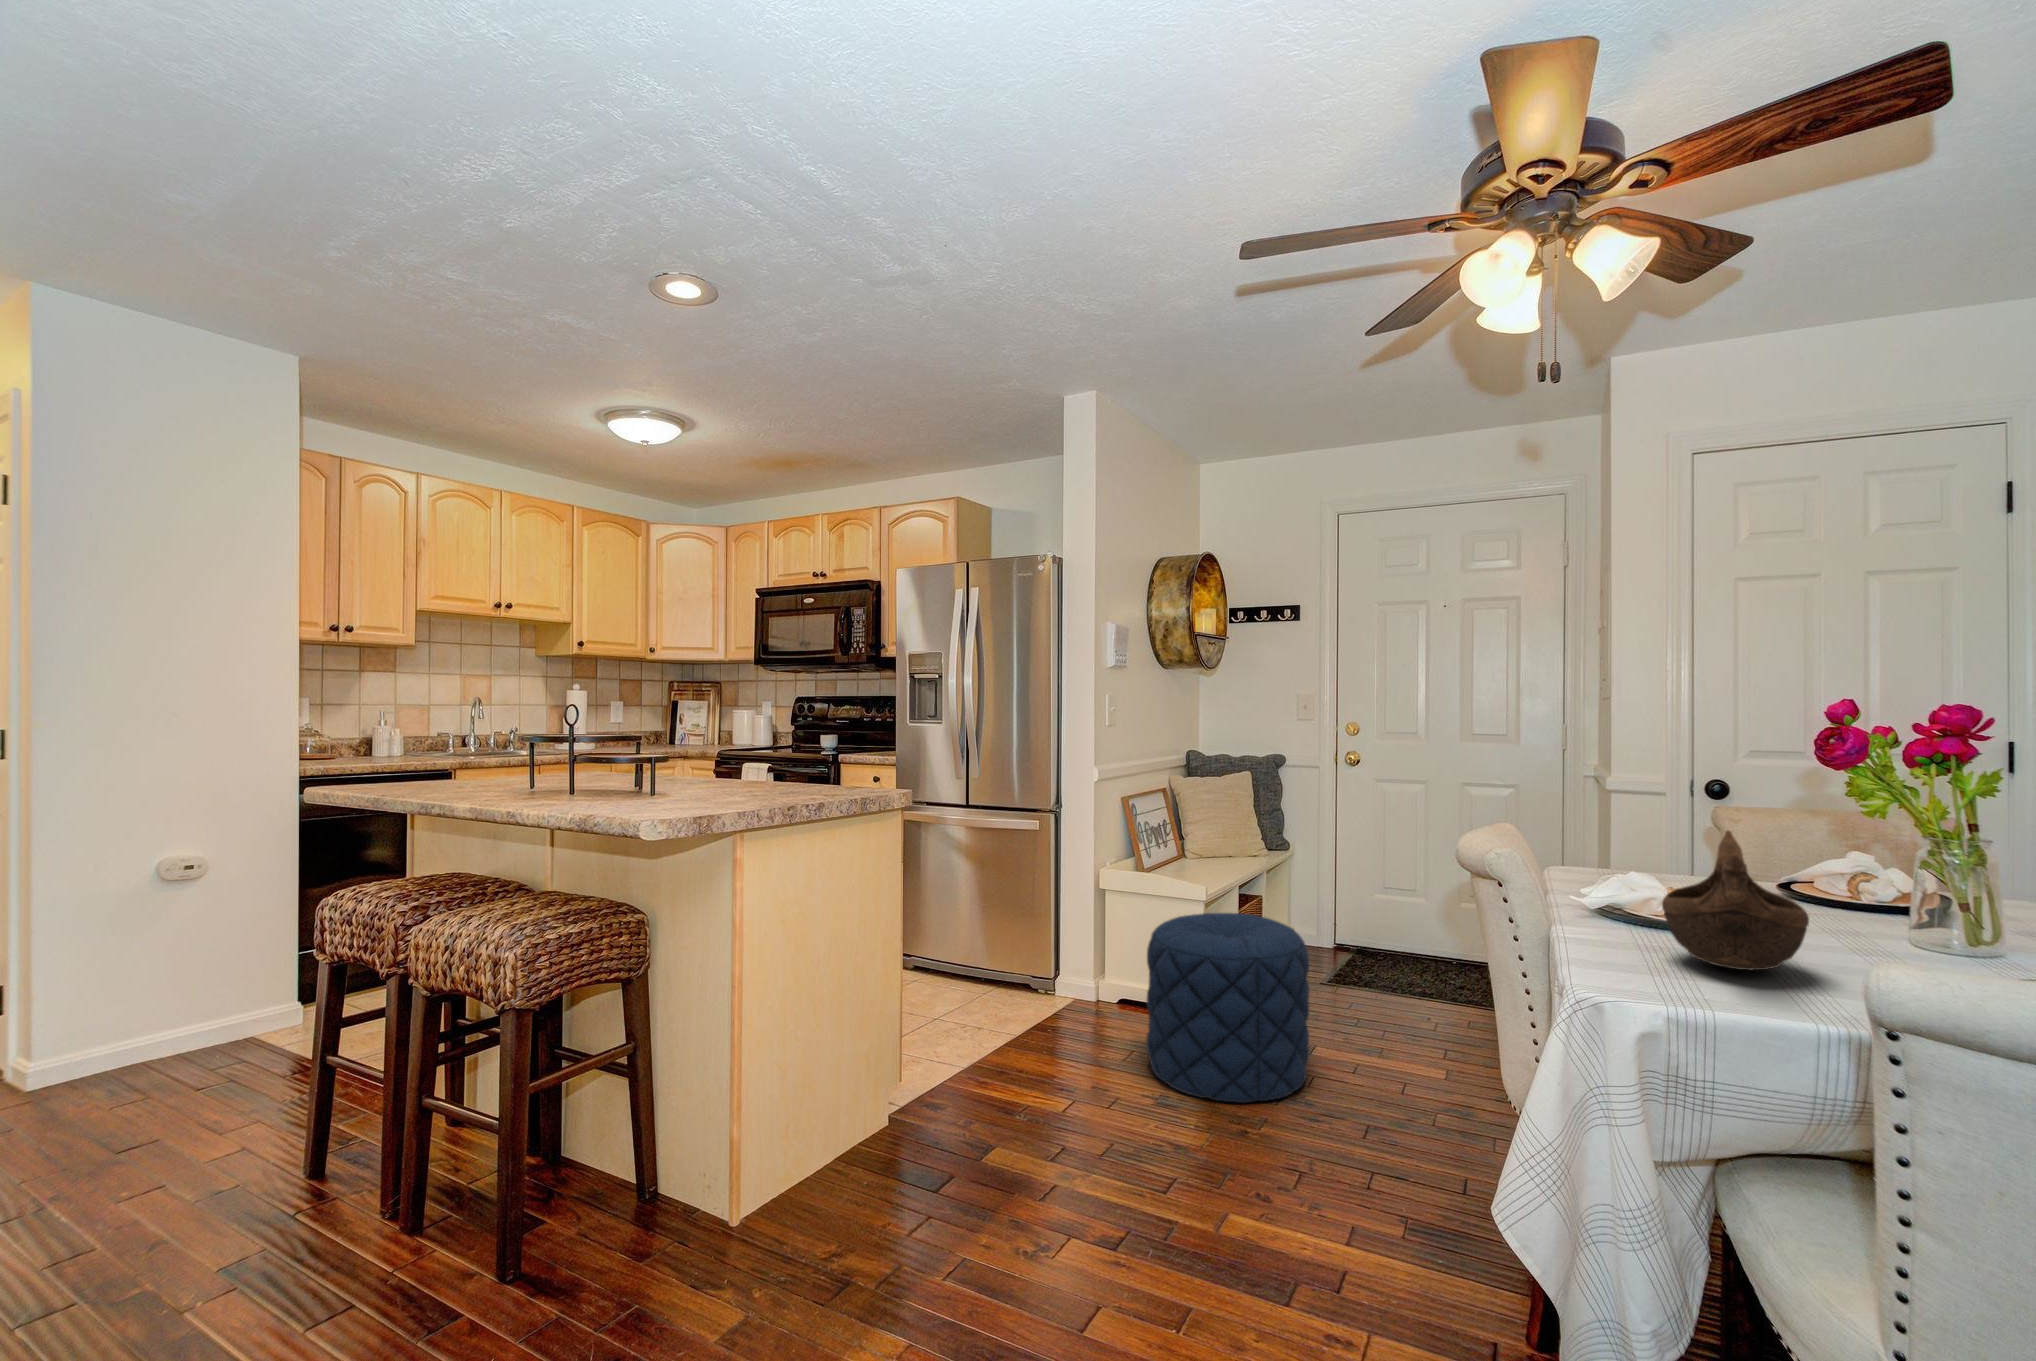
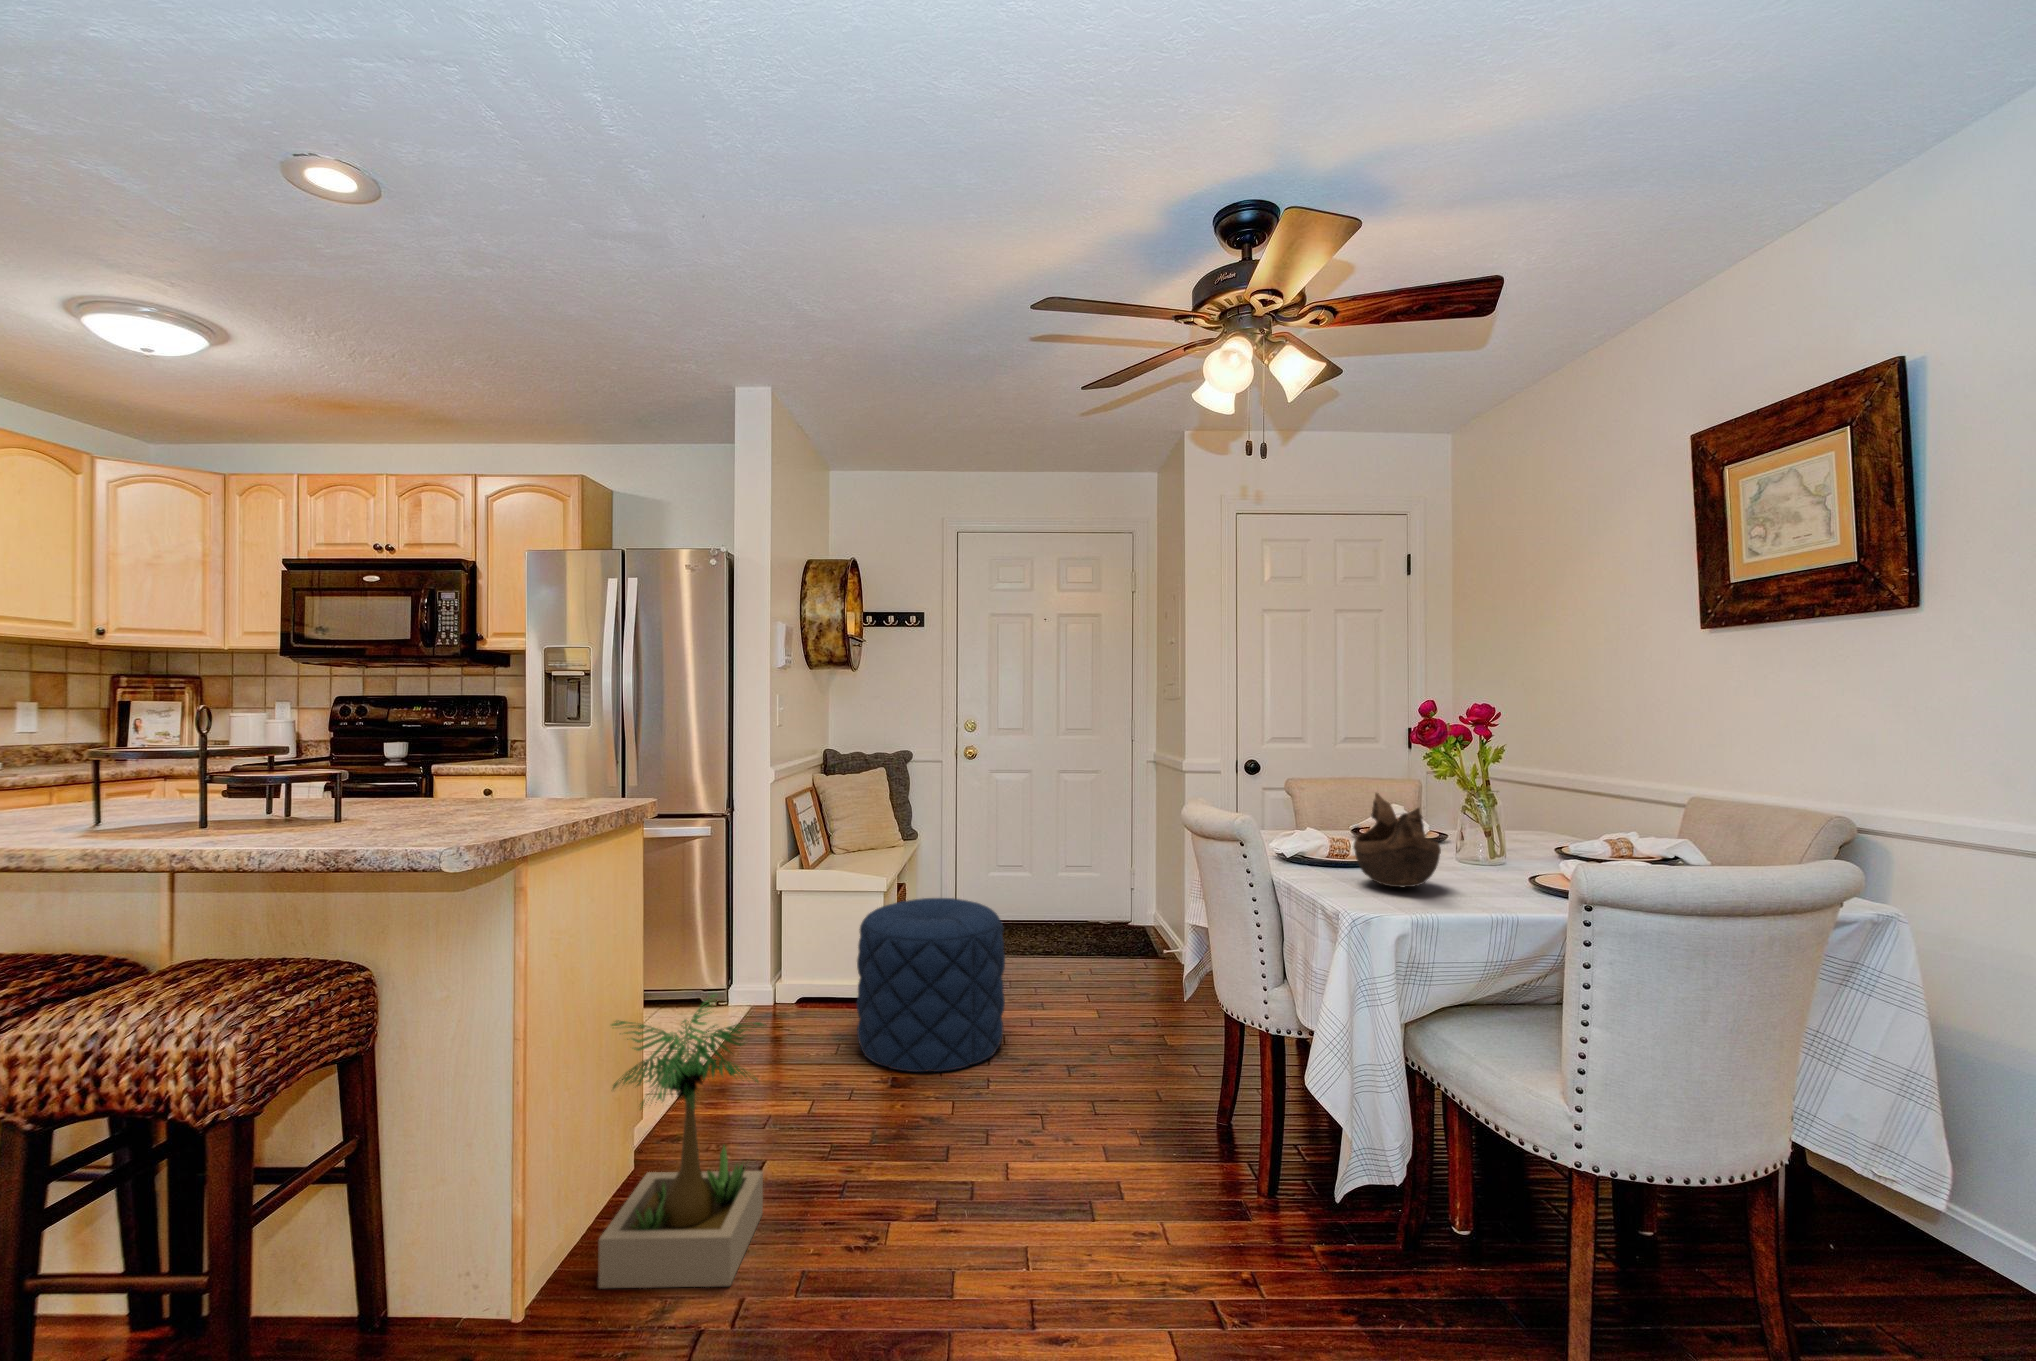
potted plant: none [809,973,971,1253] -> present [598,995,764,1288]

